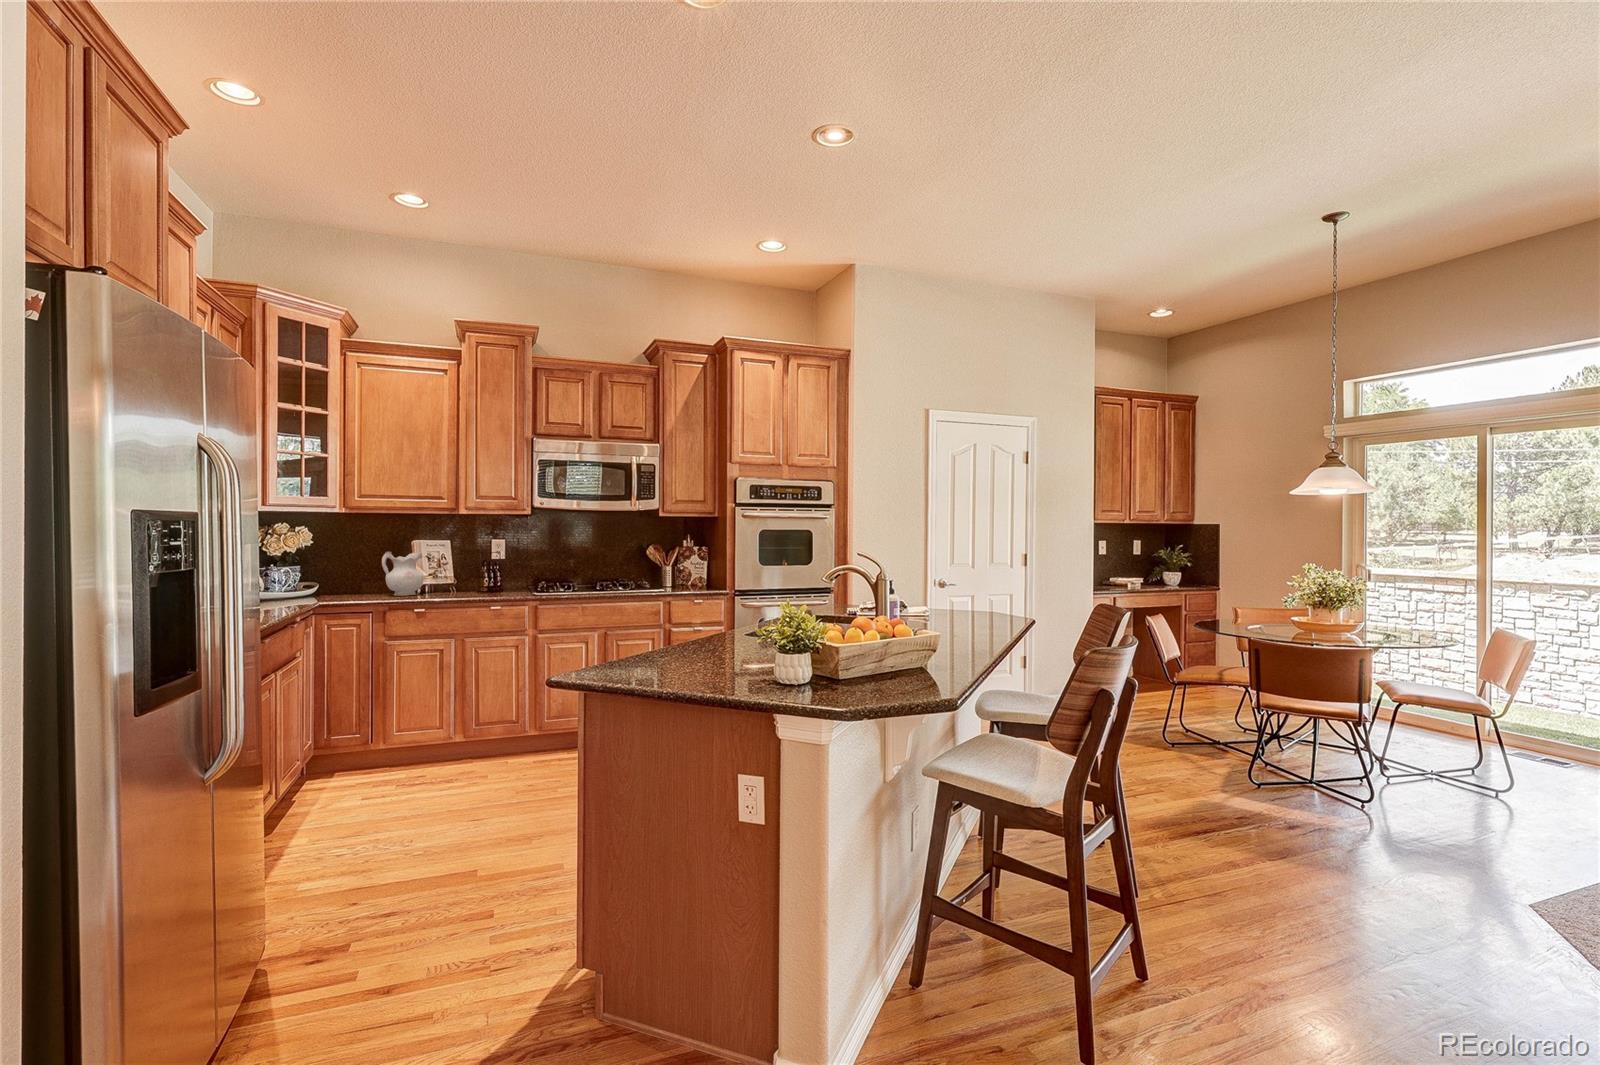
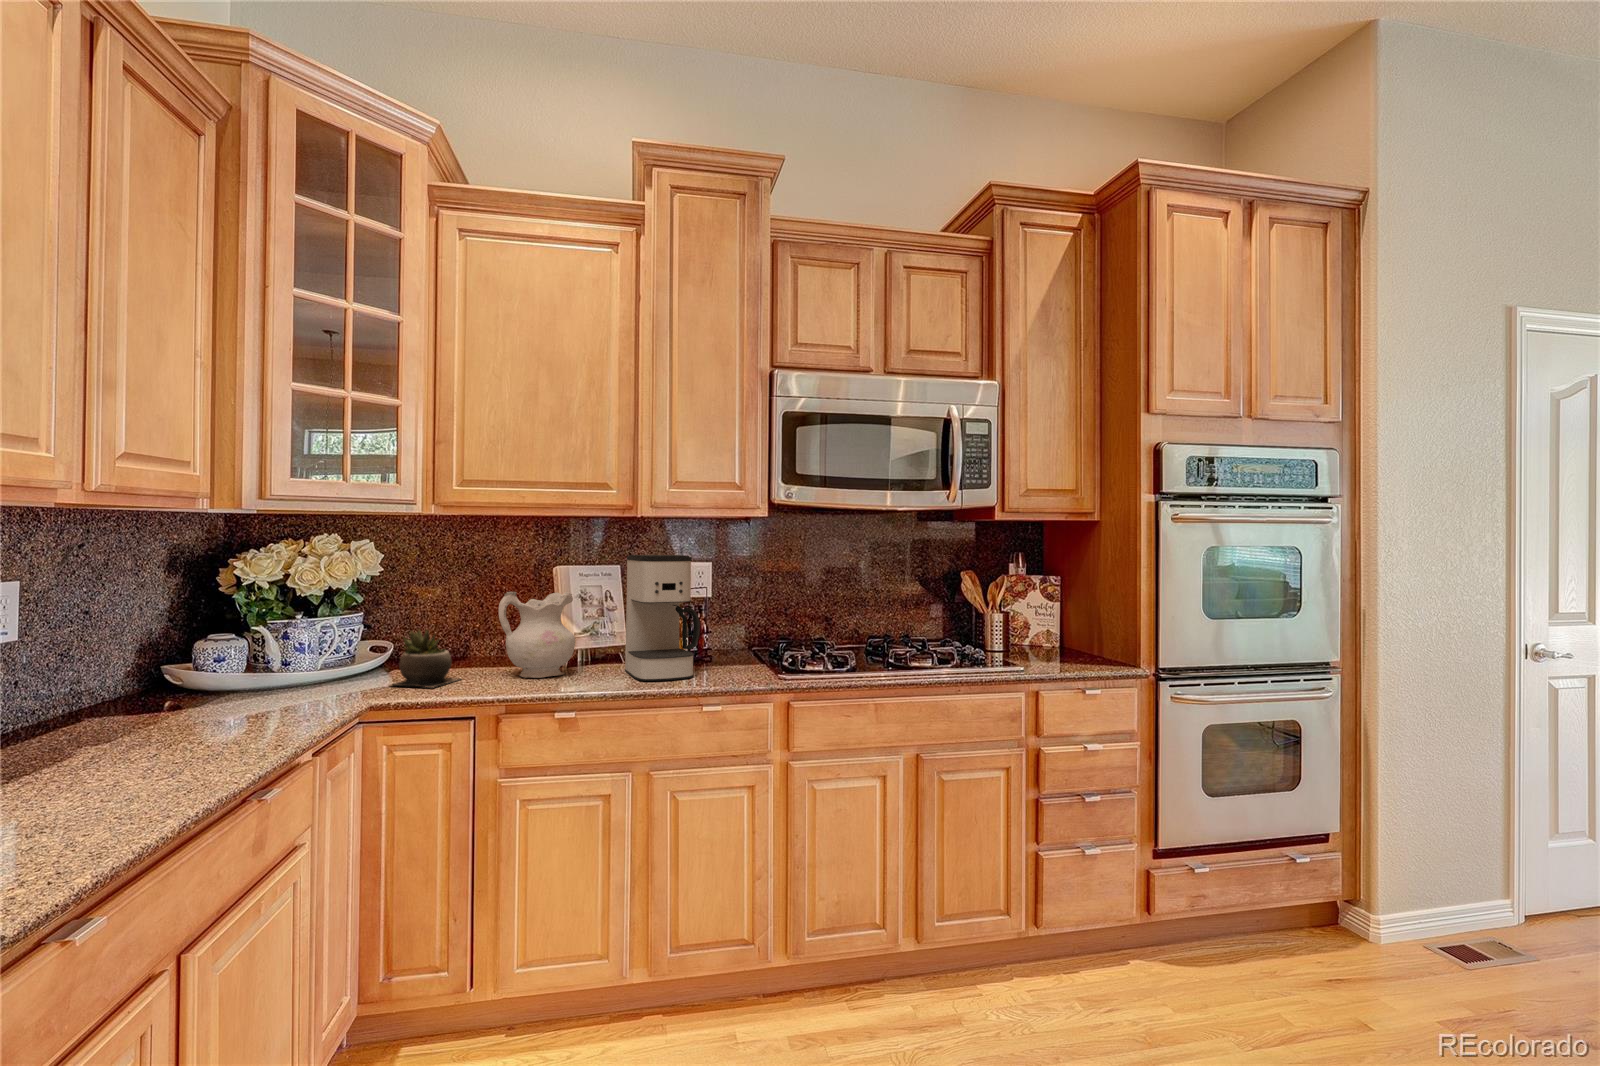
coffee maker: none [452,533,493,596] -> present [625,555,700,681]
succulent plant: none [322,570,362,599] -> present [391,630,458,688]

